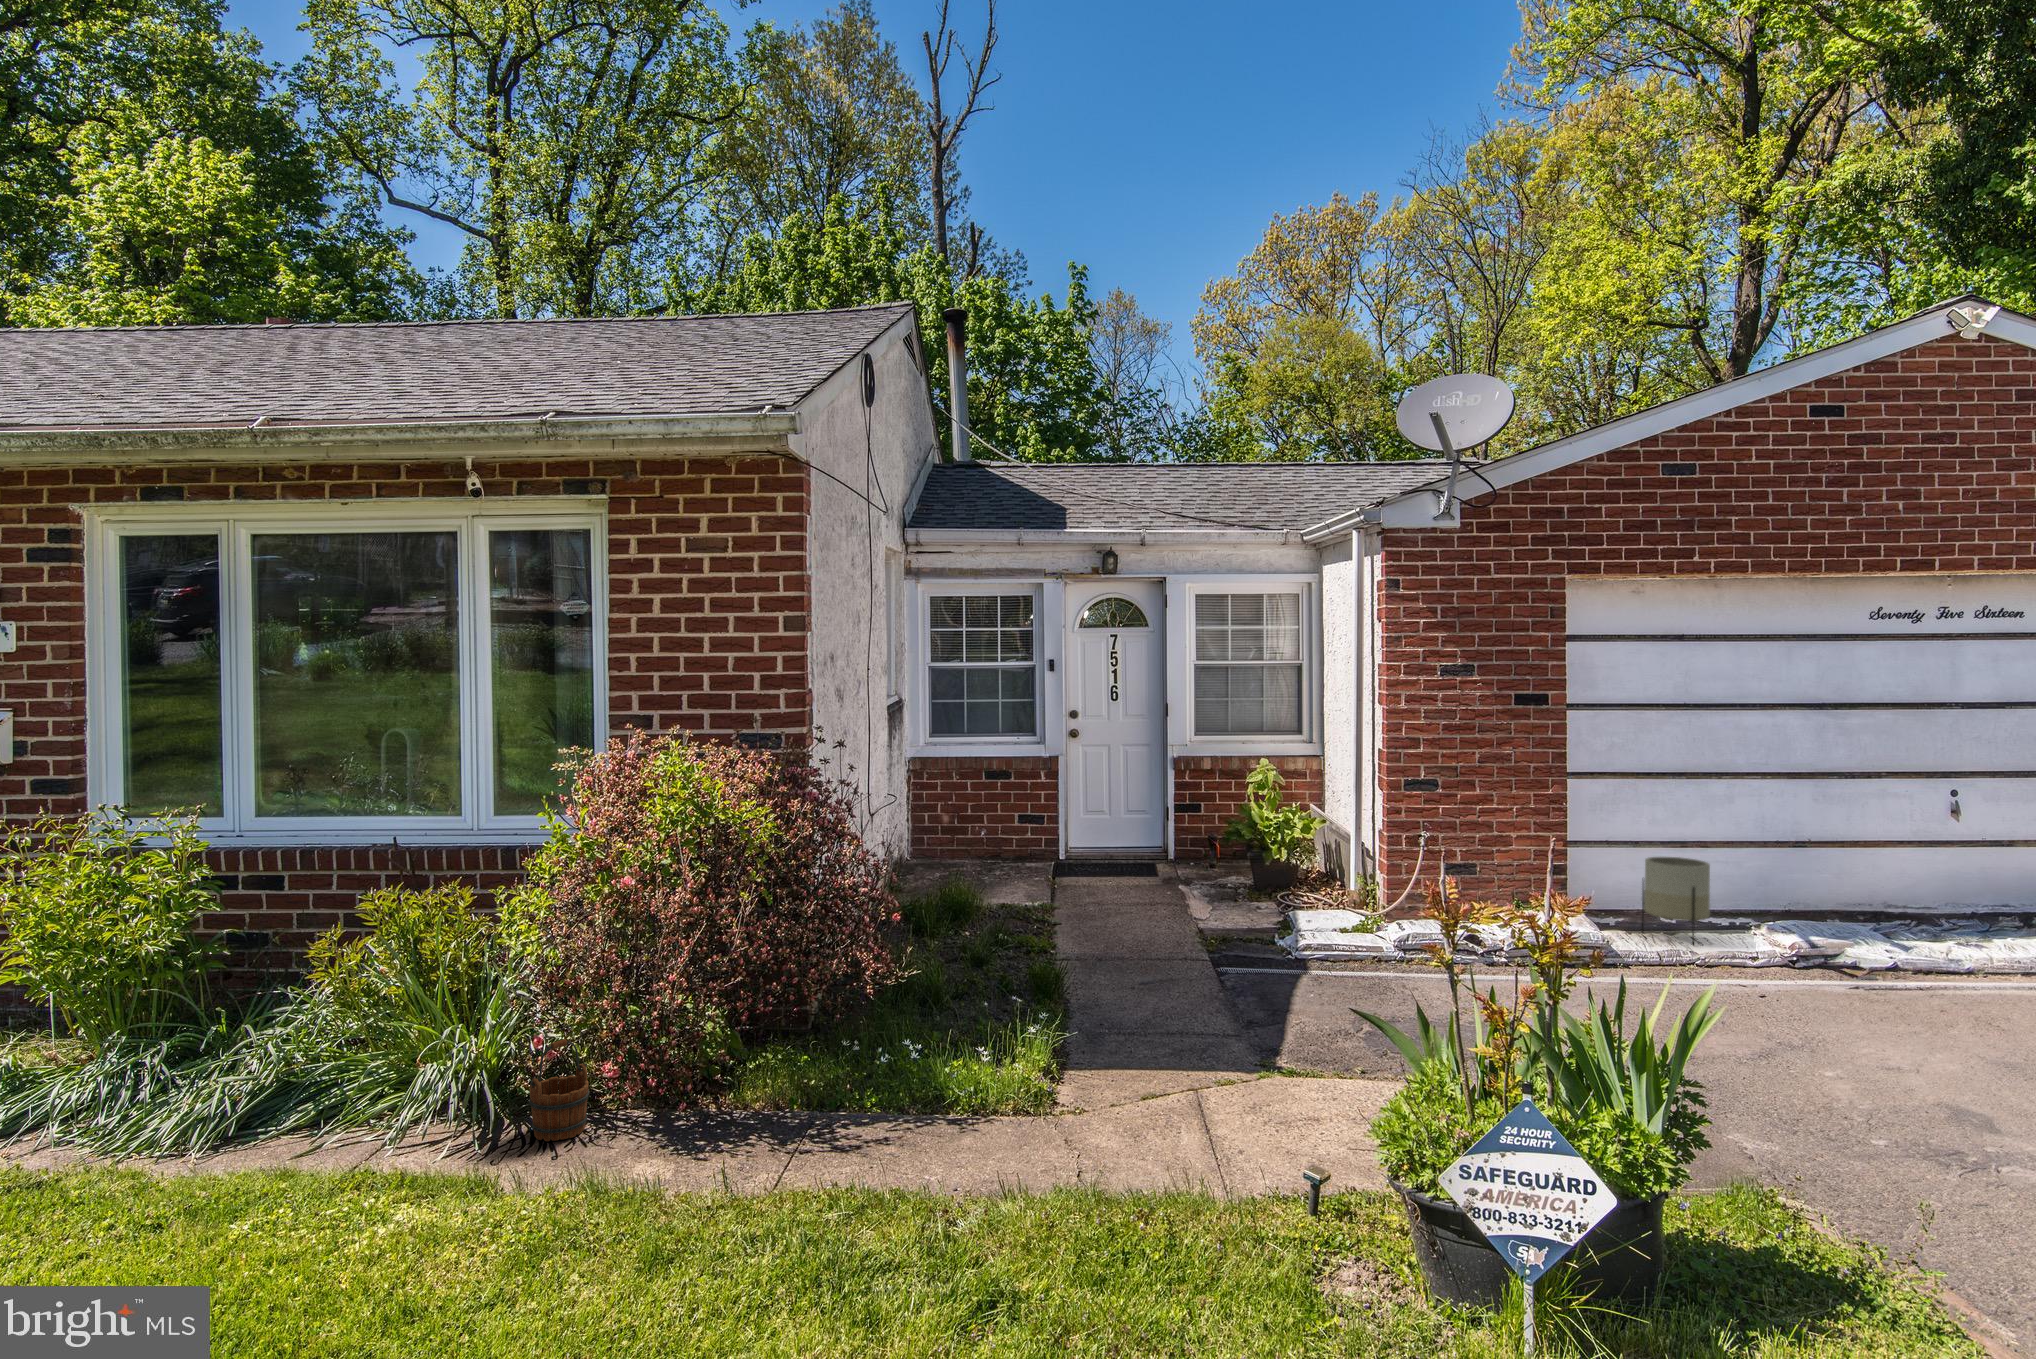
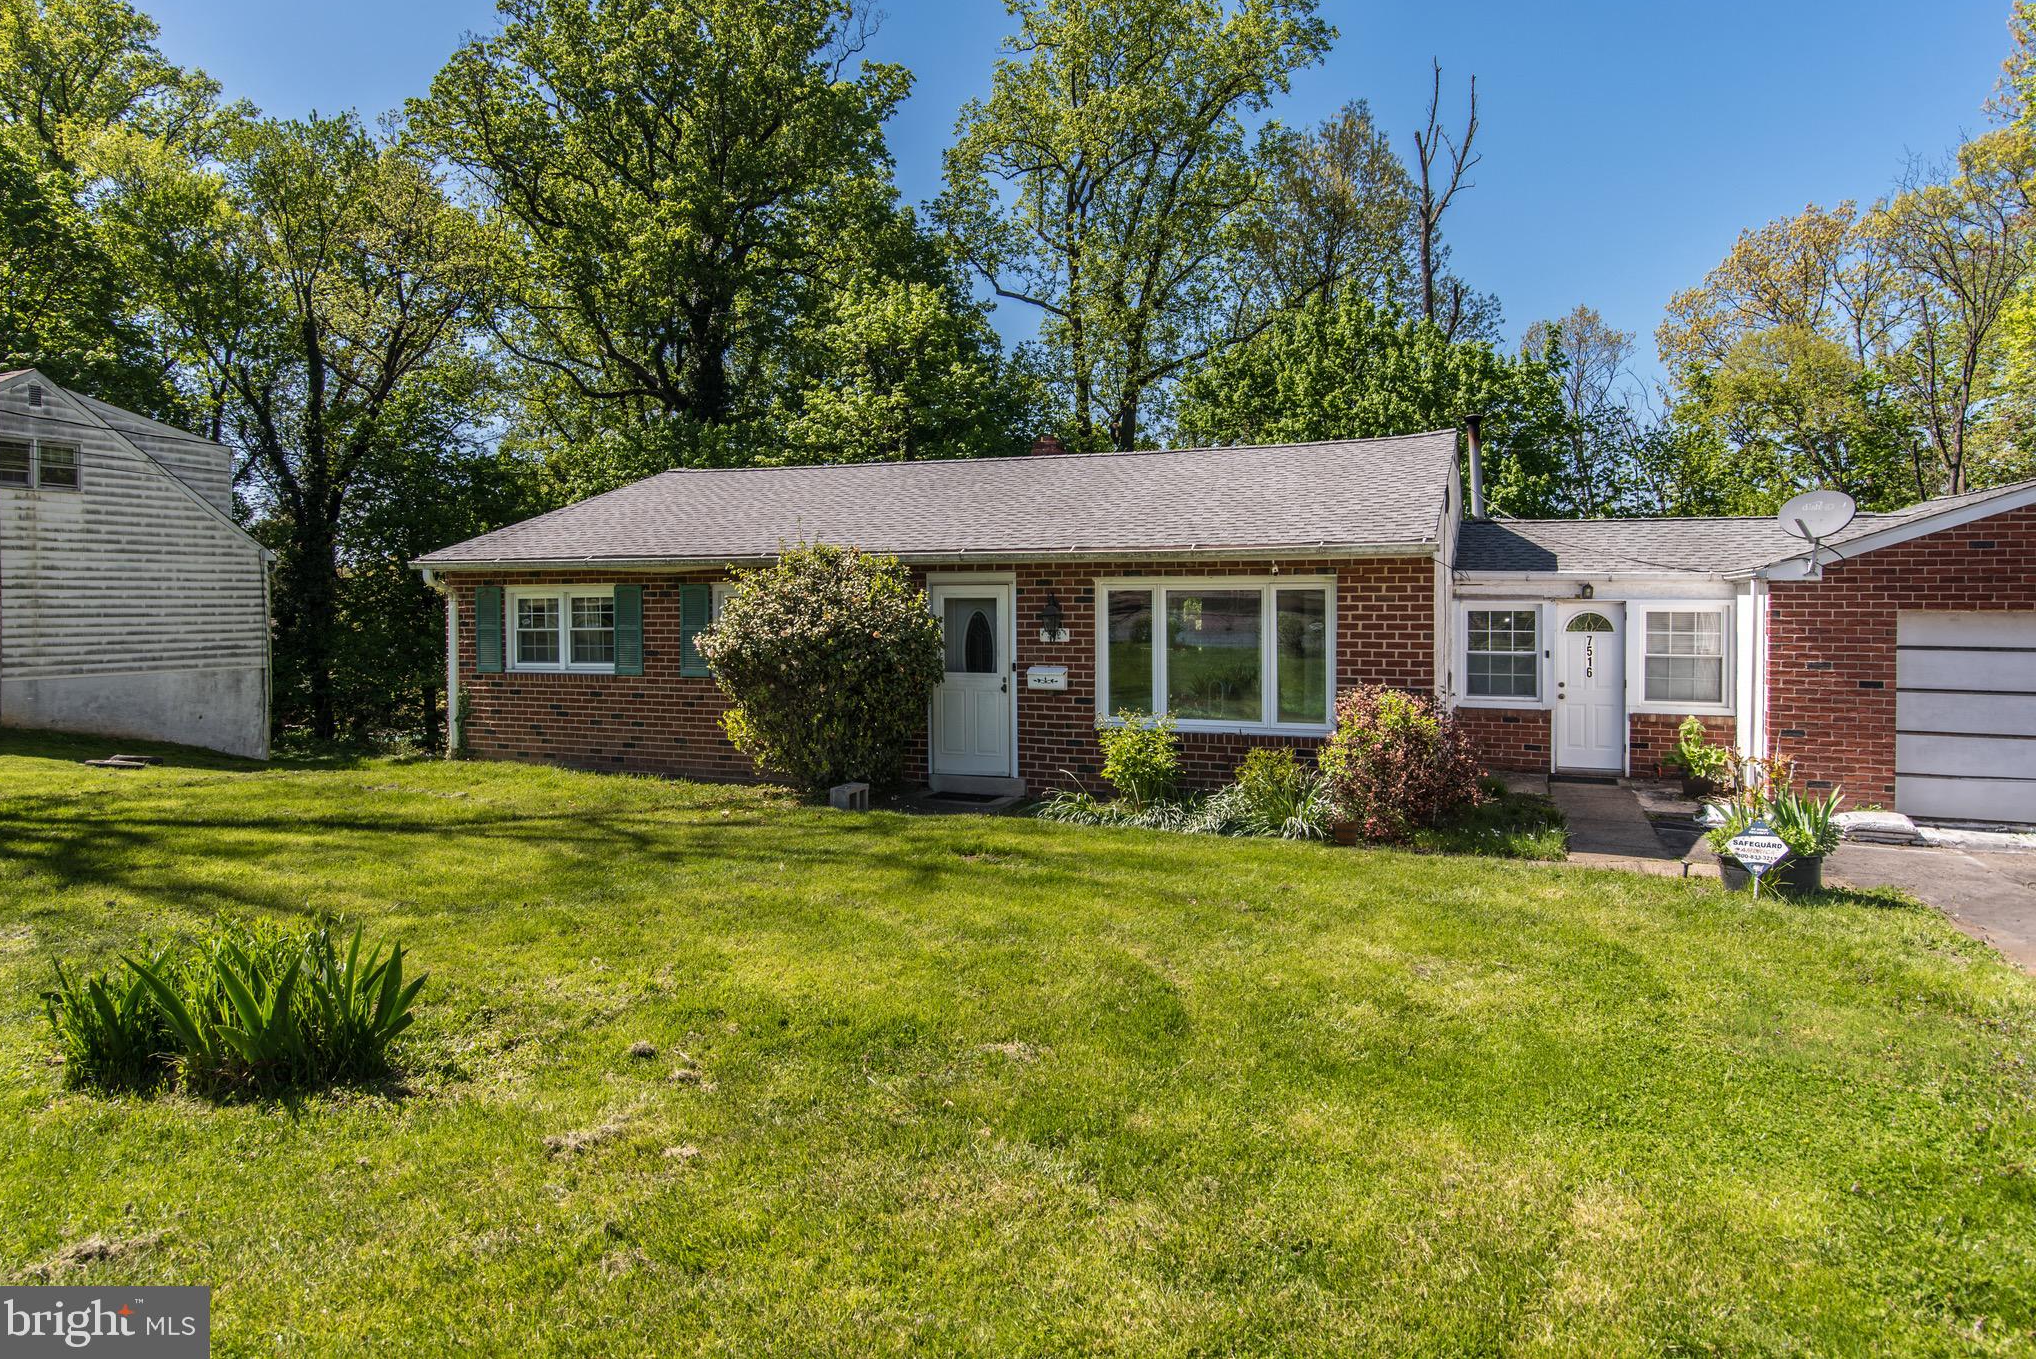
planter: present [1642,857,1710,945] -> none [1948,784,1998,838]

